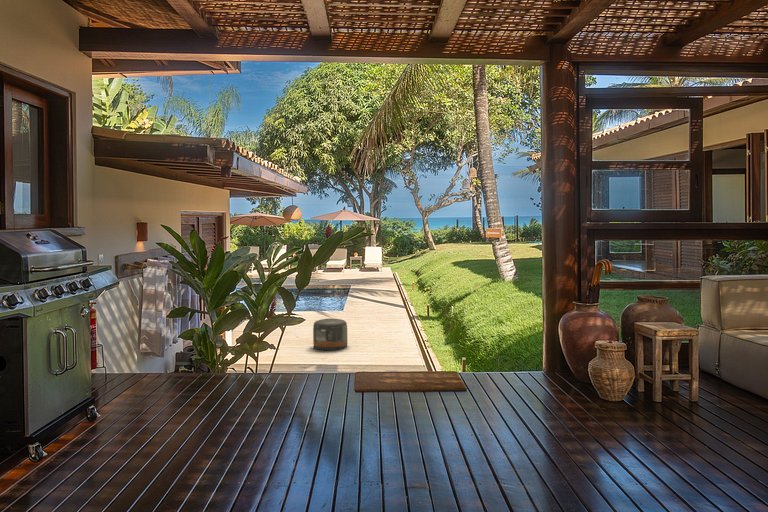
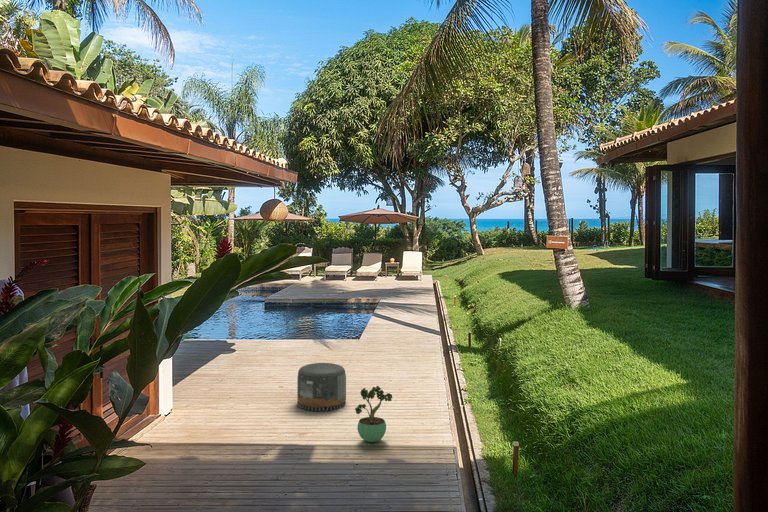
potted plant: none [361,325,385,363] -> present [355,386,392,442]

